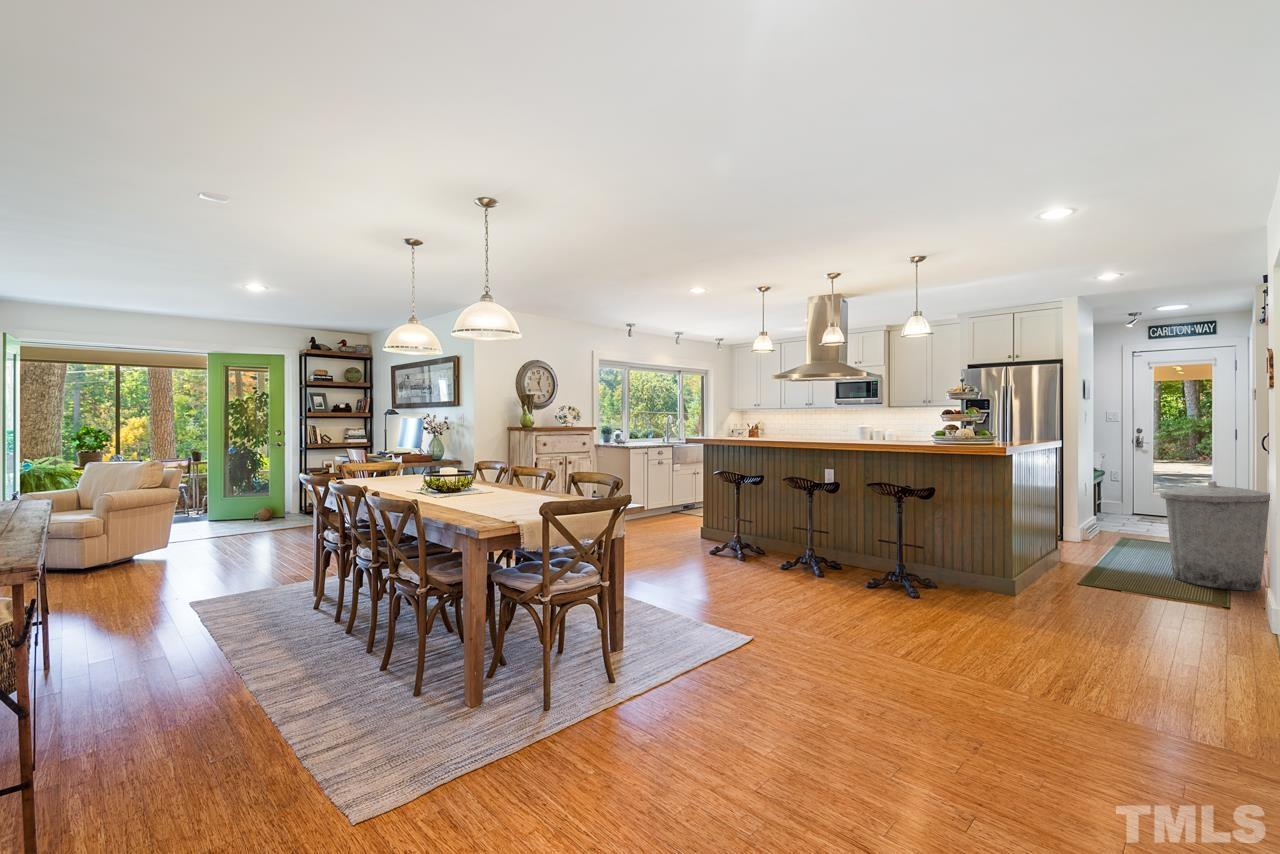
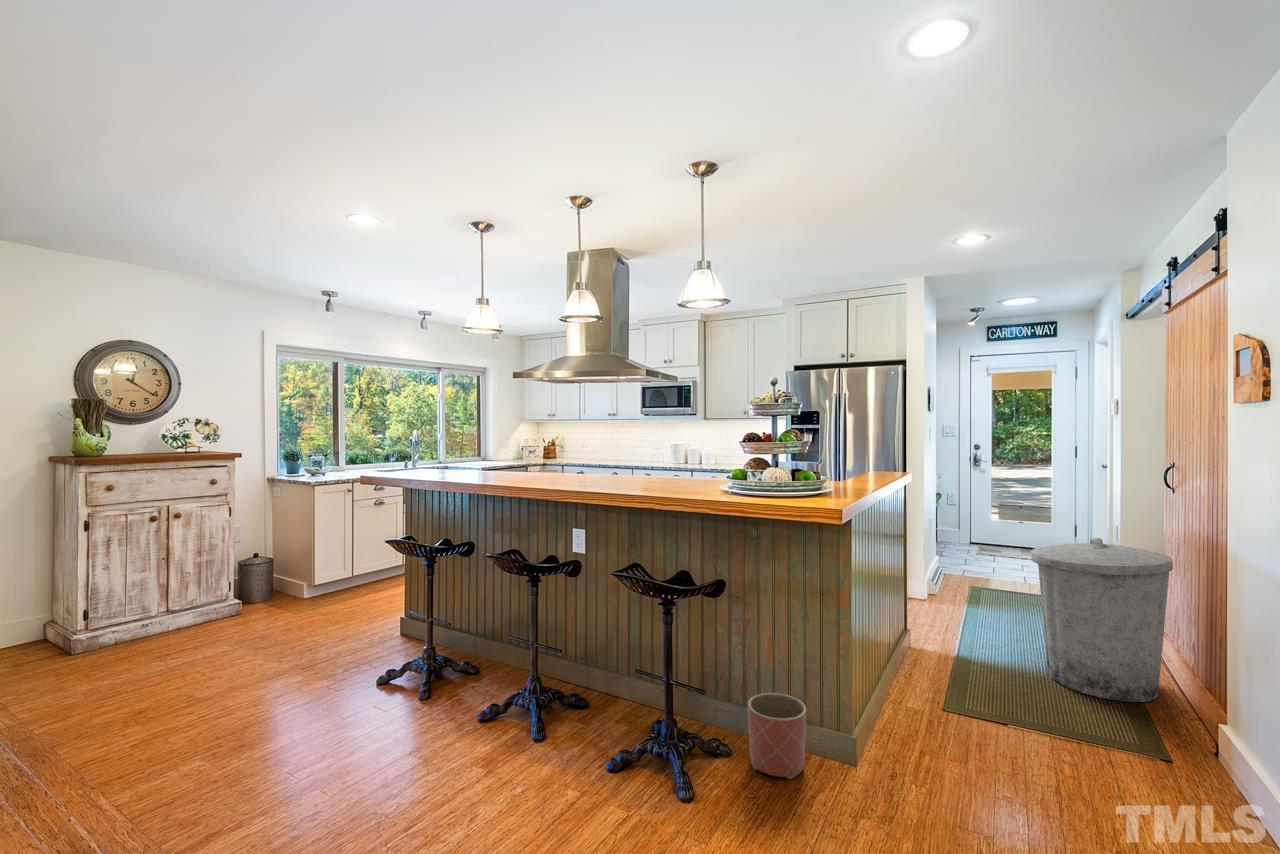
planter: none [953,556,990,598] -> present [748,693,806,779]

